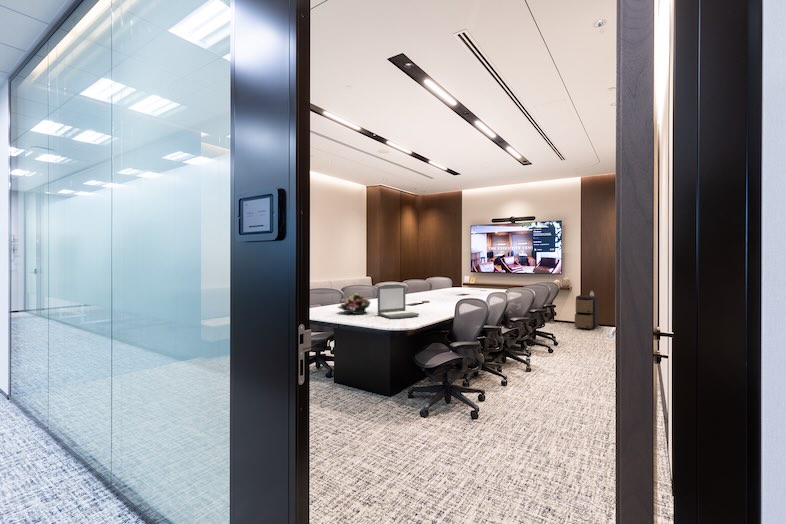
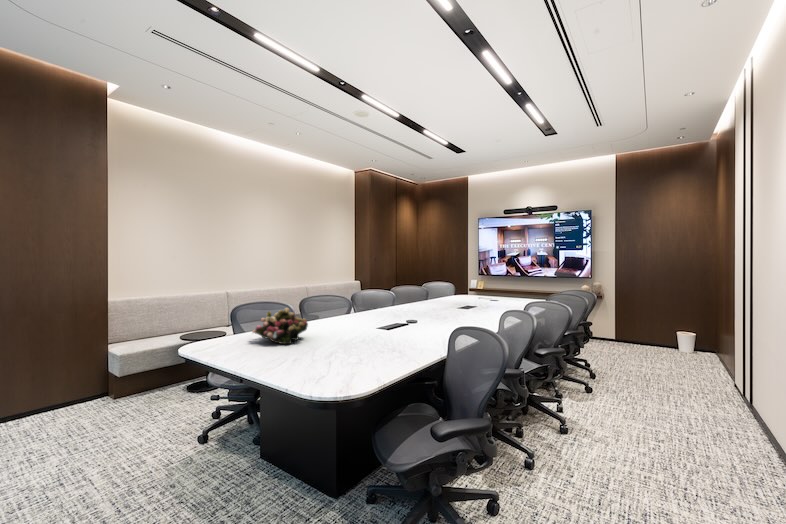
laptop: present [377,284,419,319] -> none [312,295,381,357]
storage cabinet: present [575,291,599,329] -> none [611,300,640,350]

